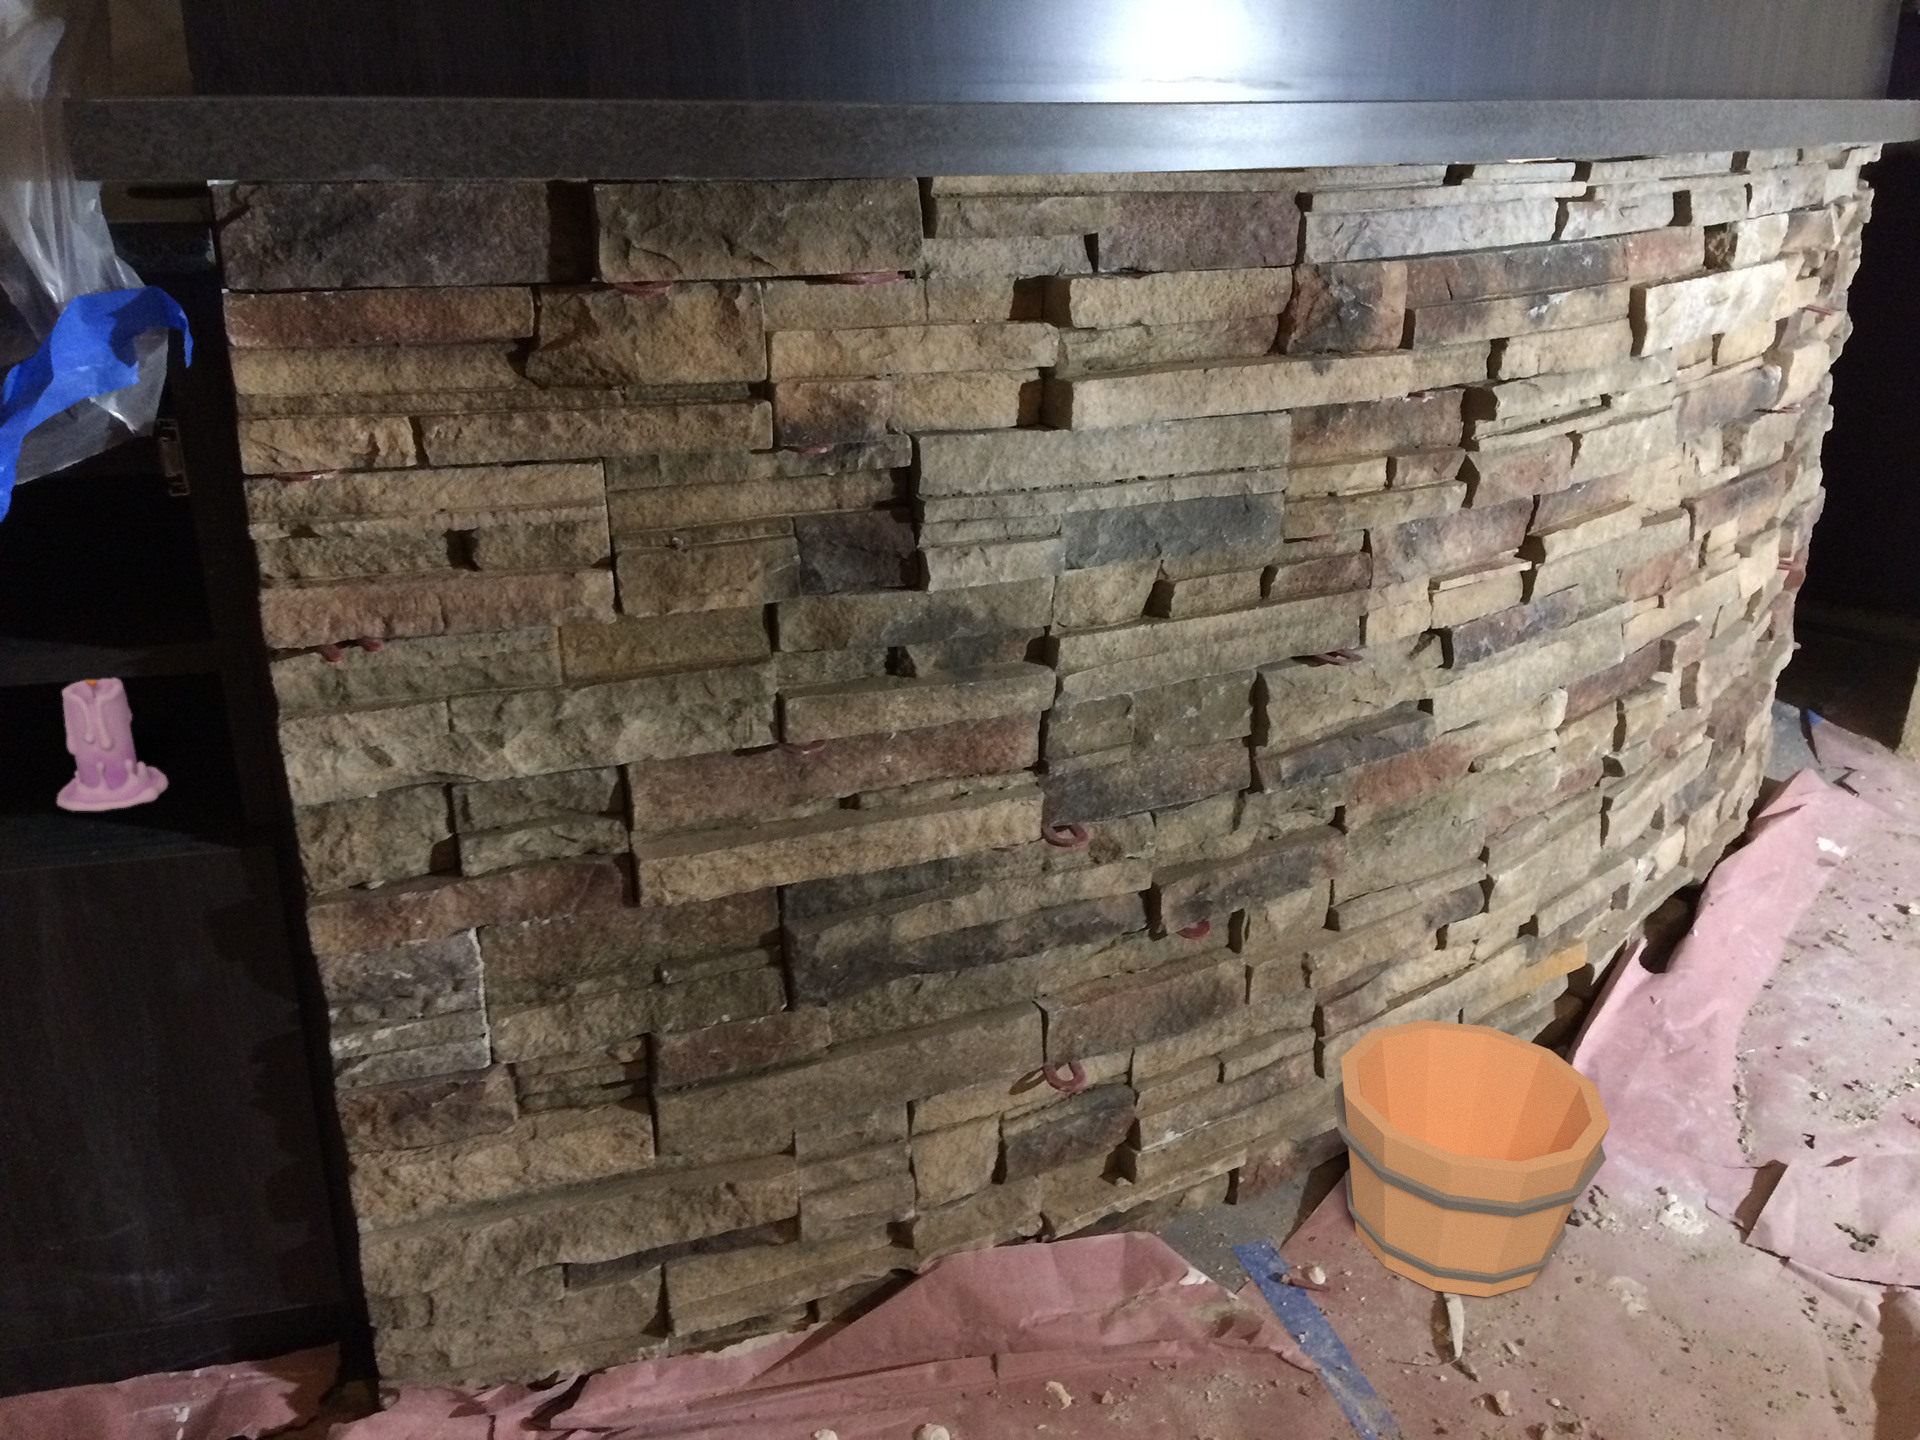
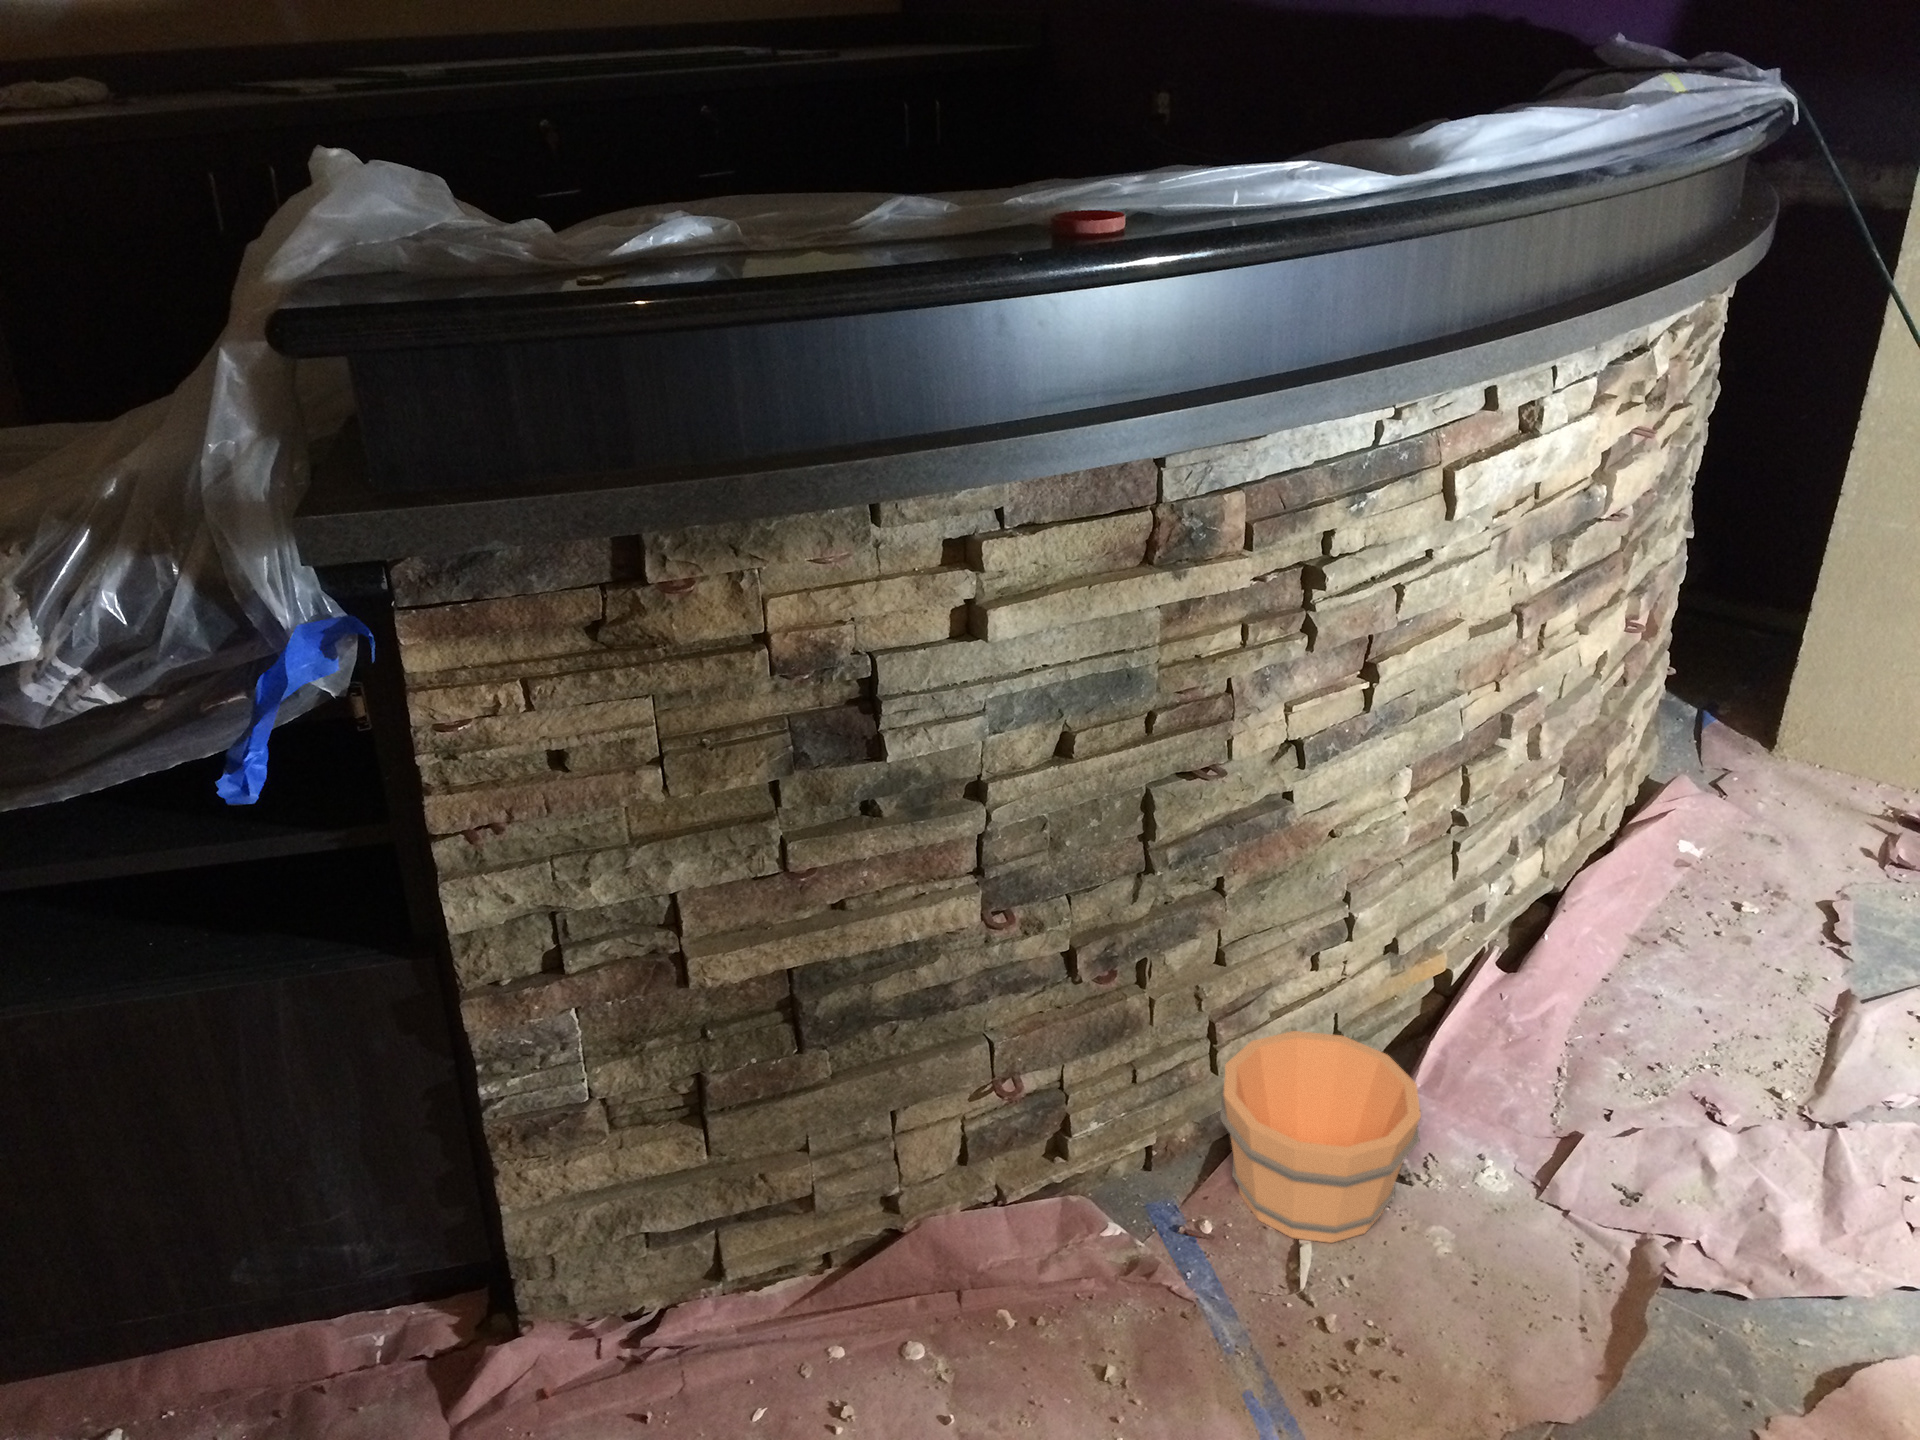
candle: present [57,678,168,811] -> none [281,821,356,924]

